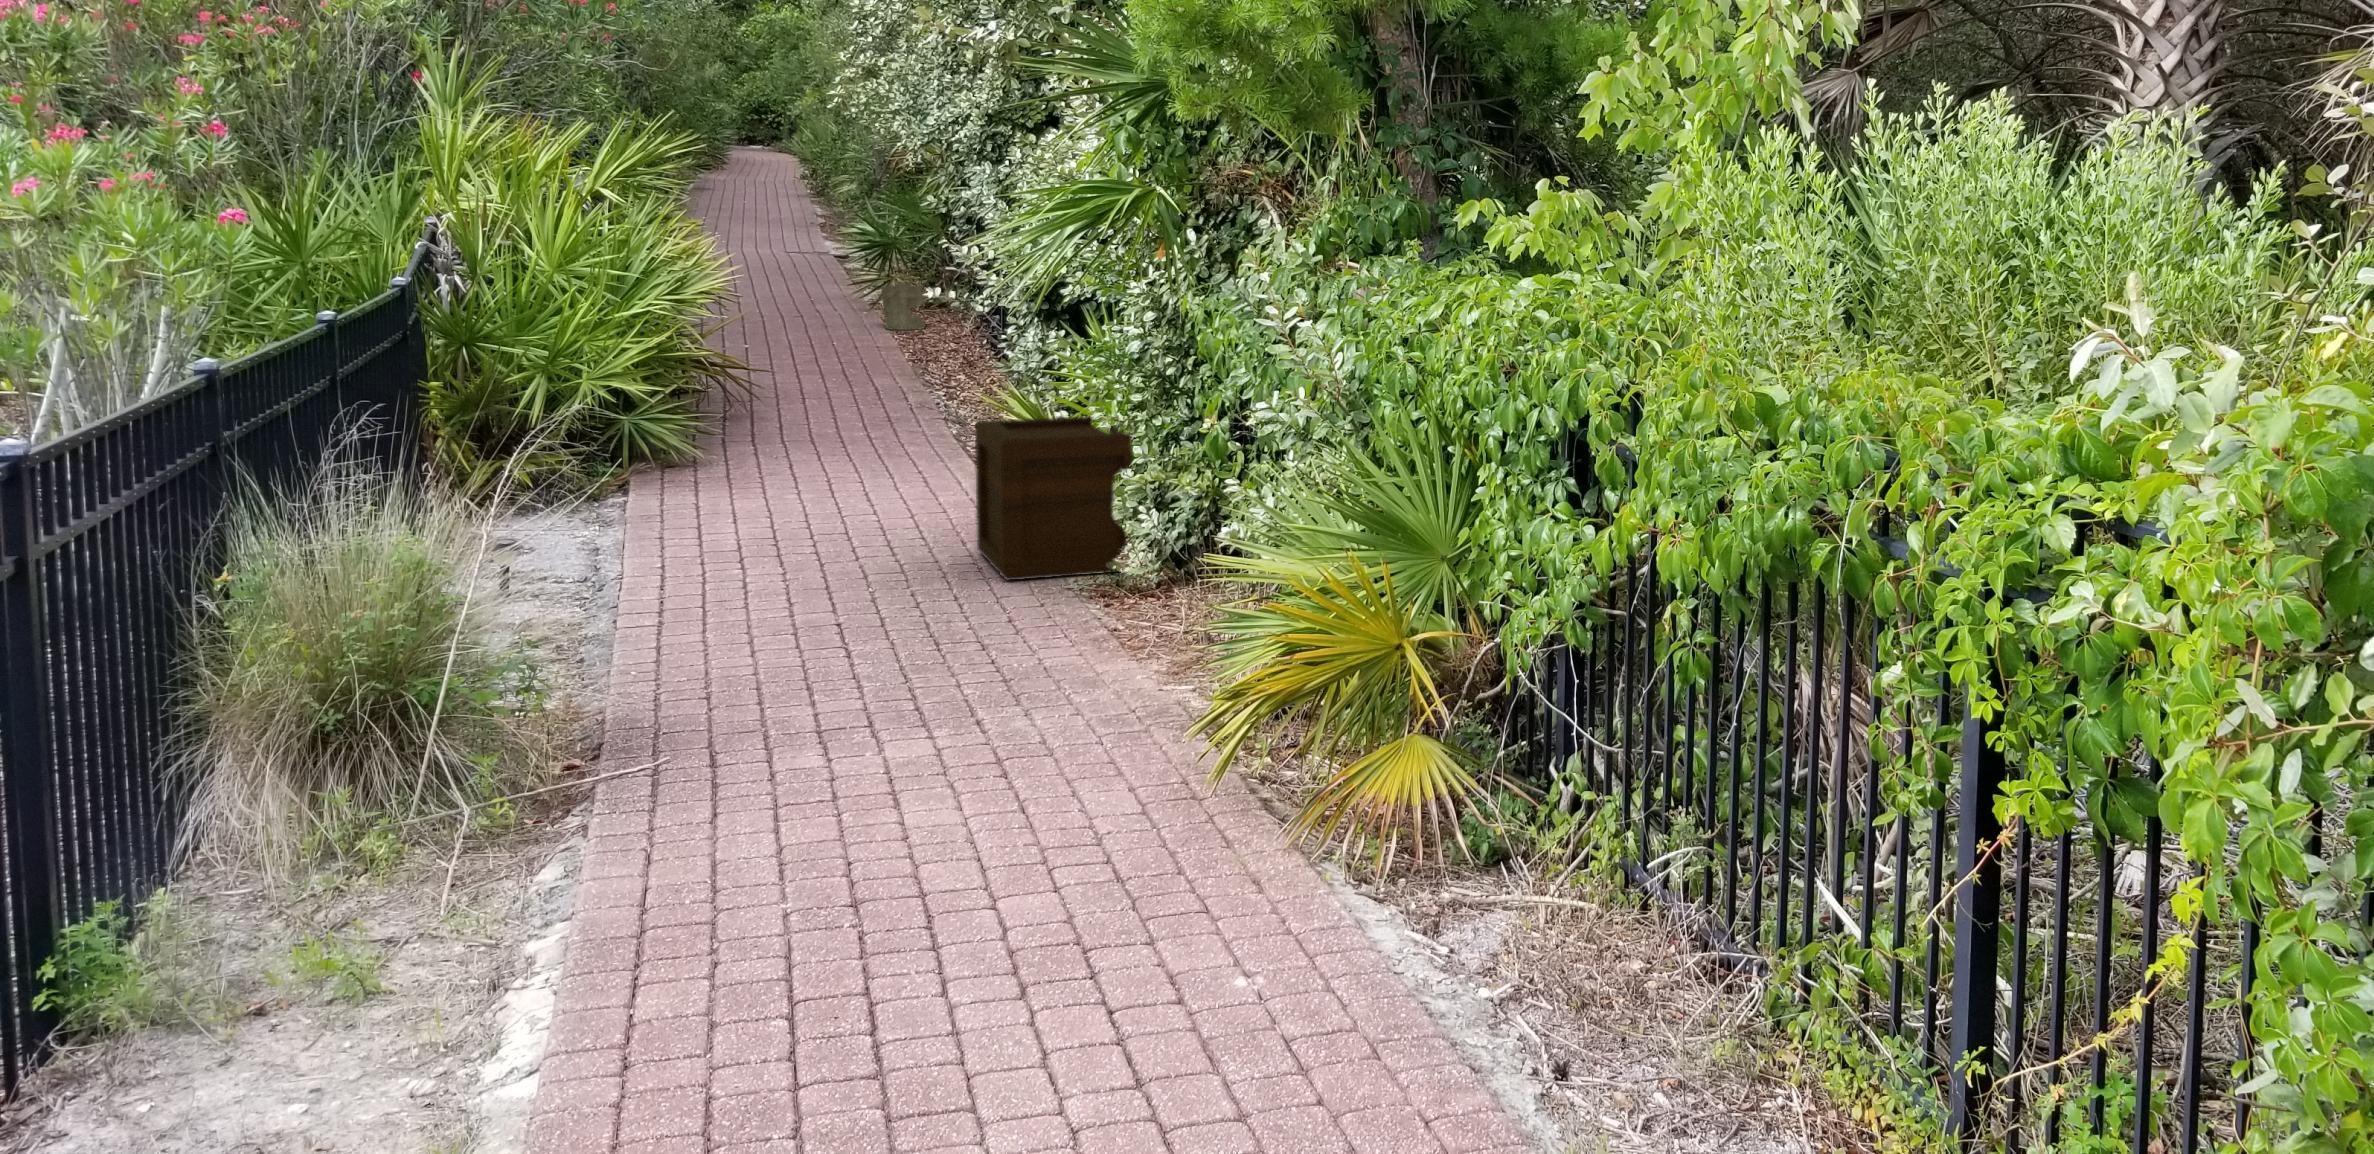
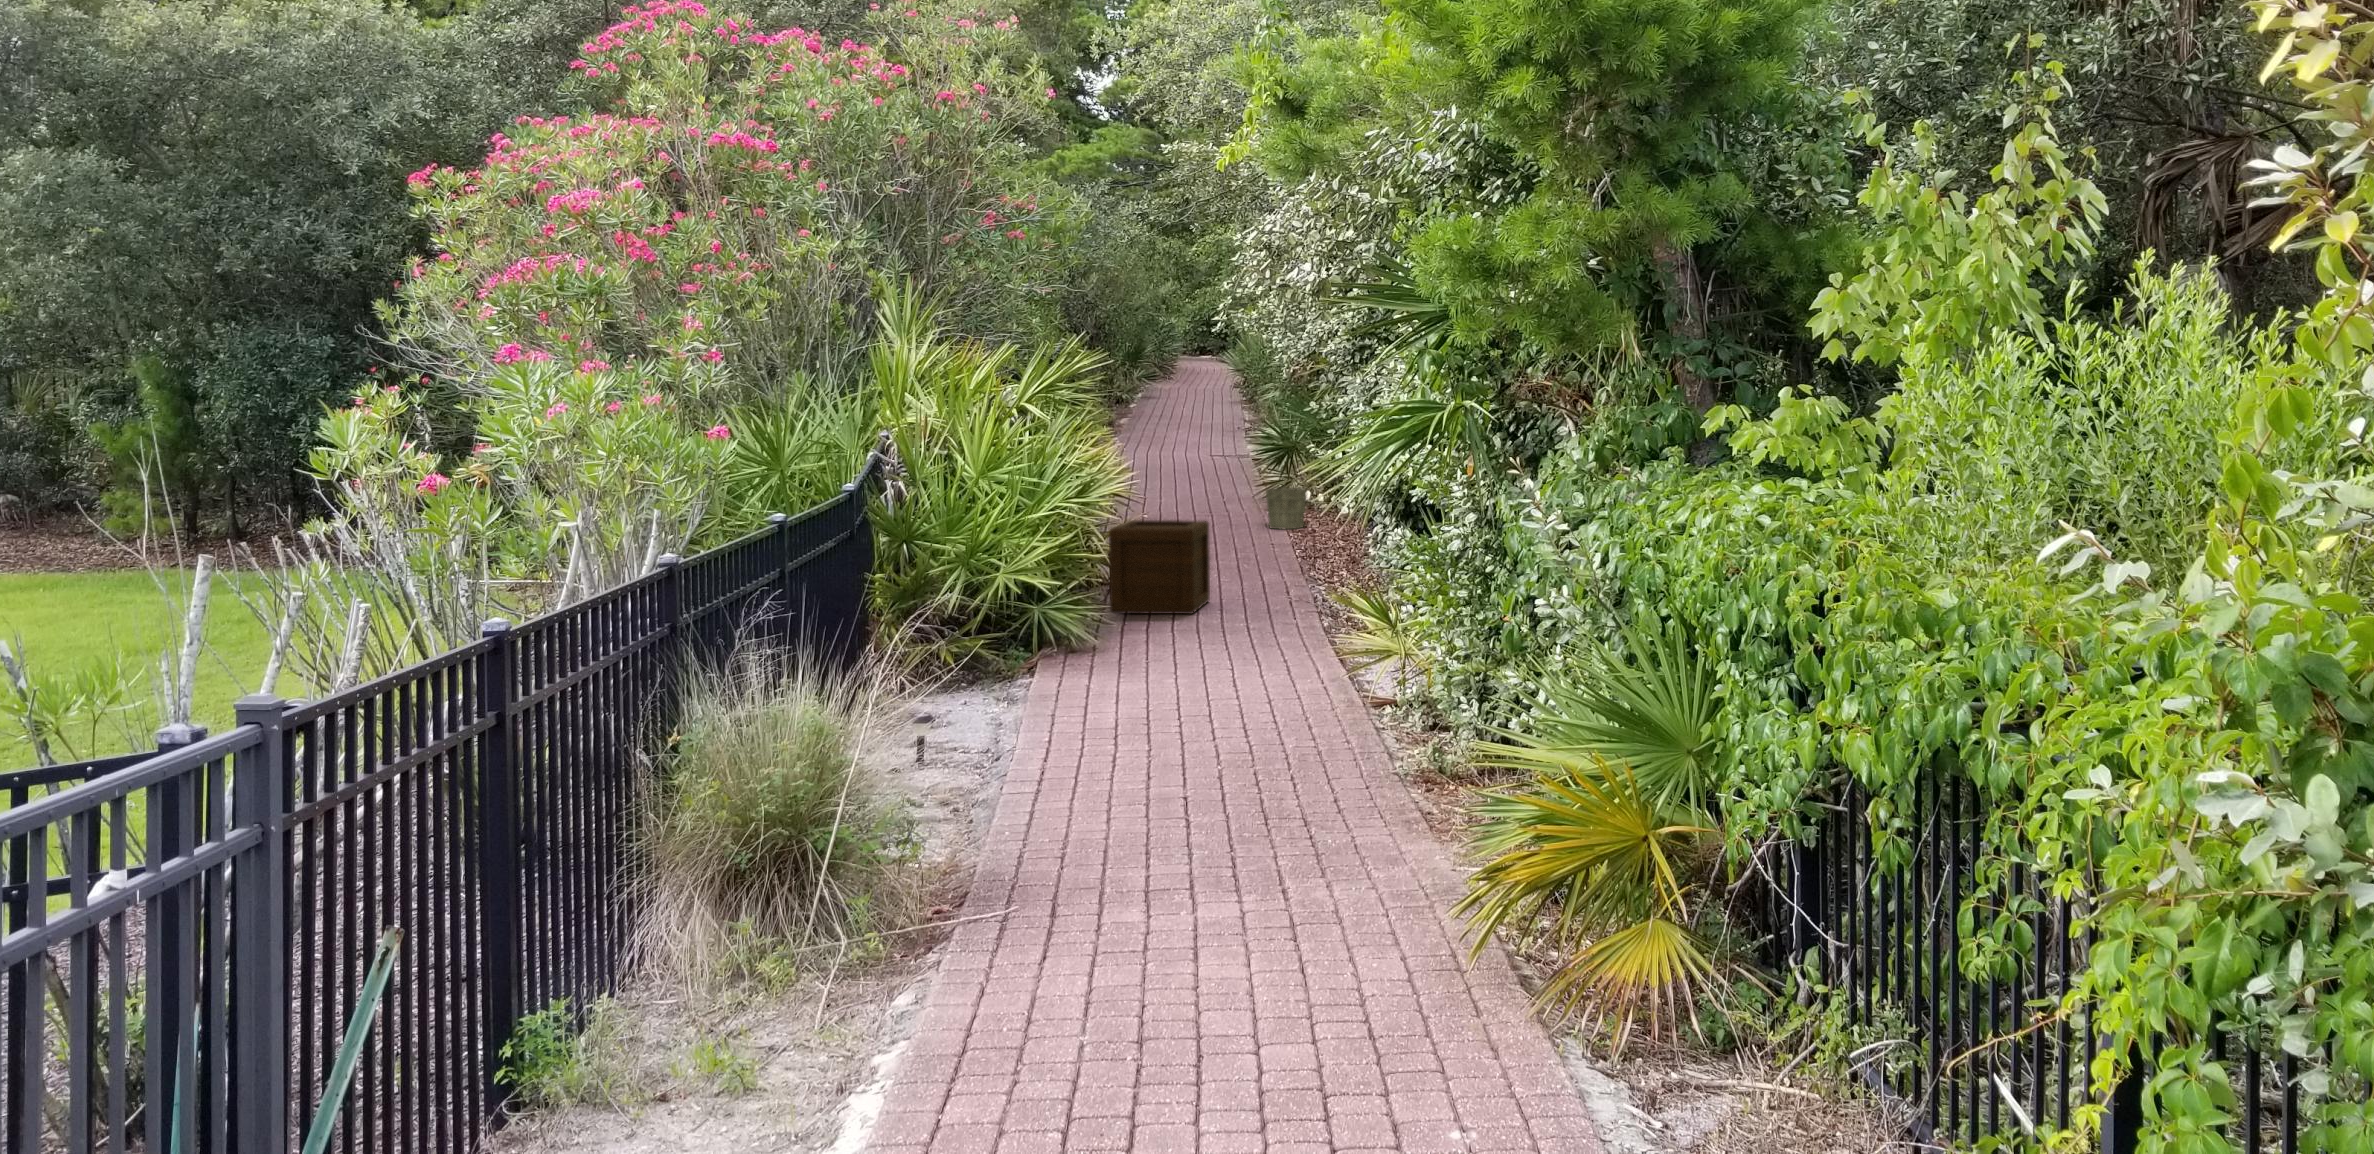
wooden crate: present [975,416,1133,580] -> present [1109,520,1210,614]

